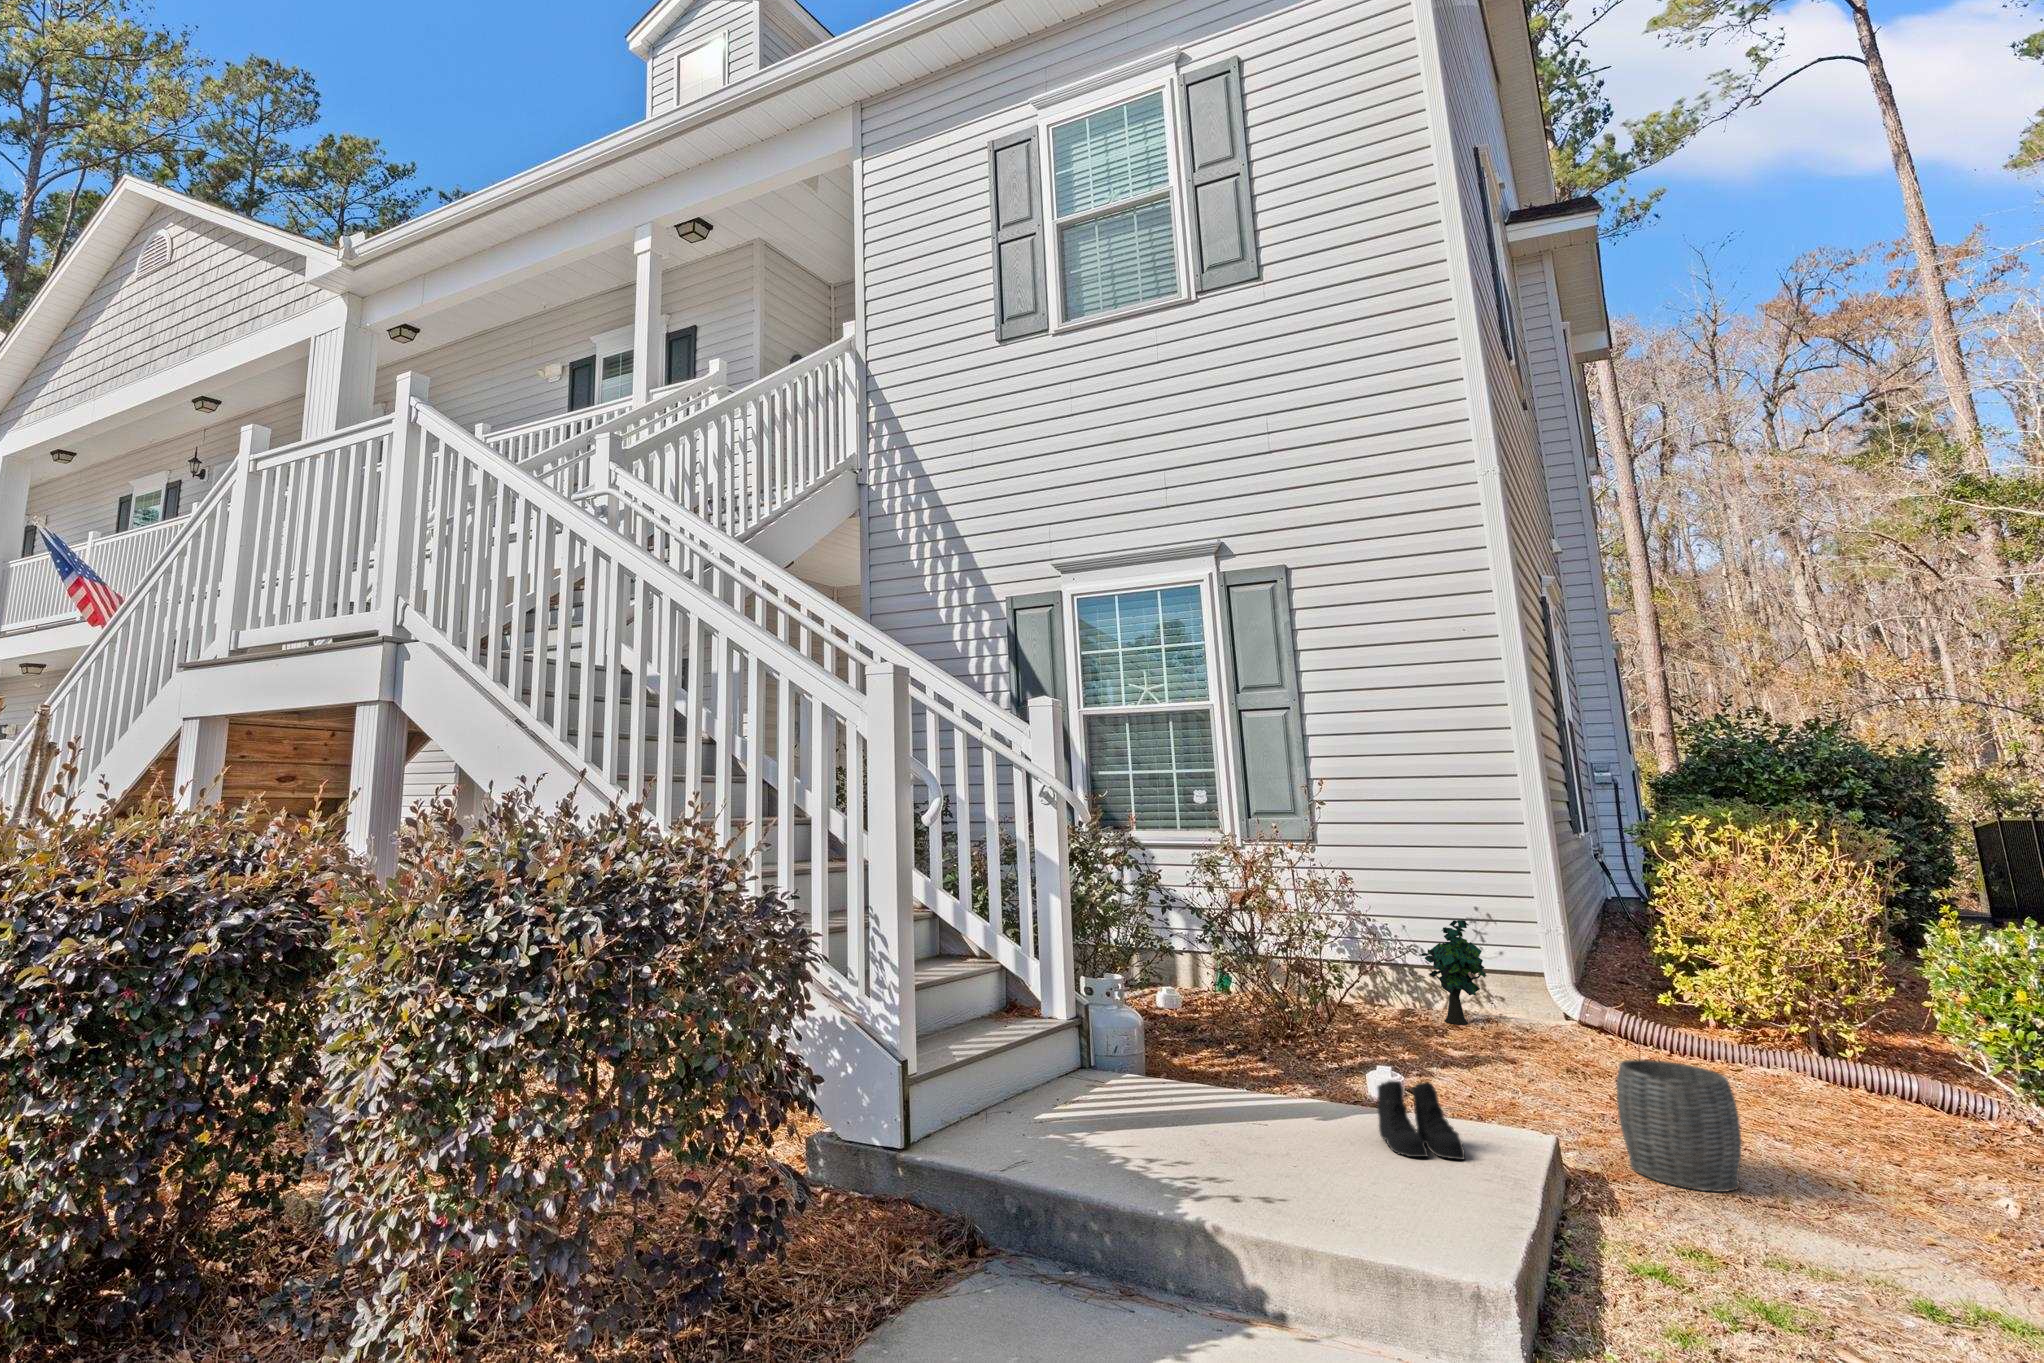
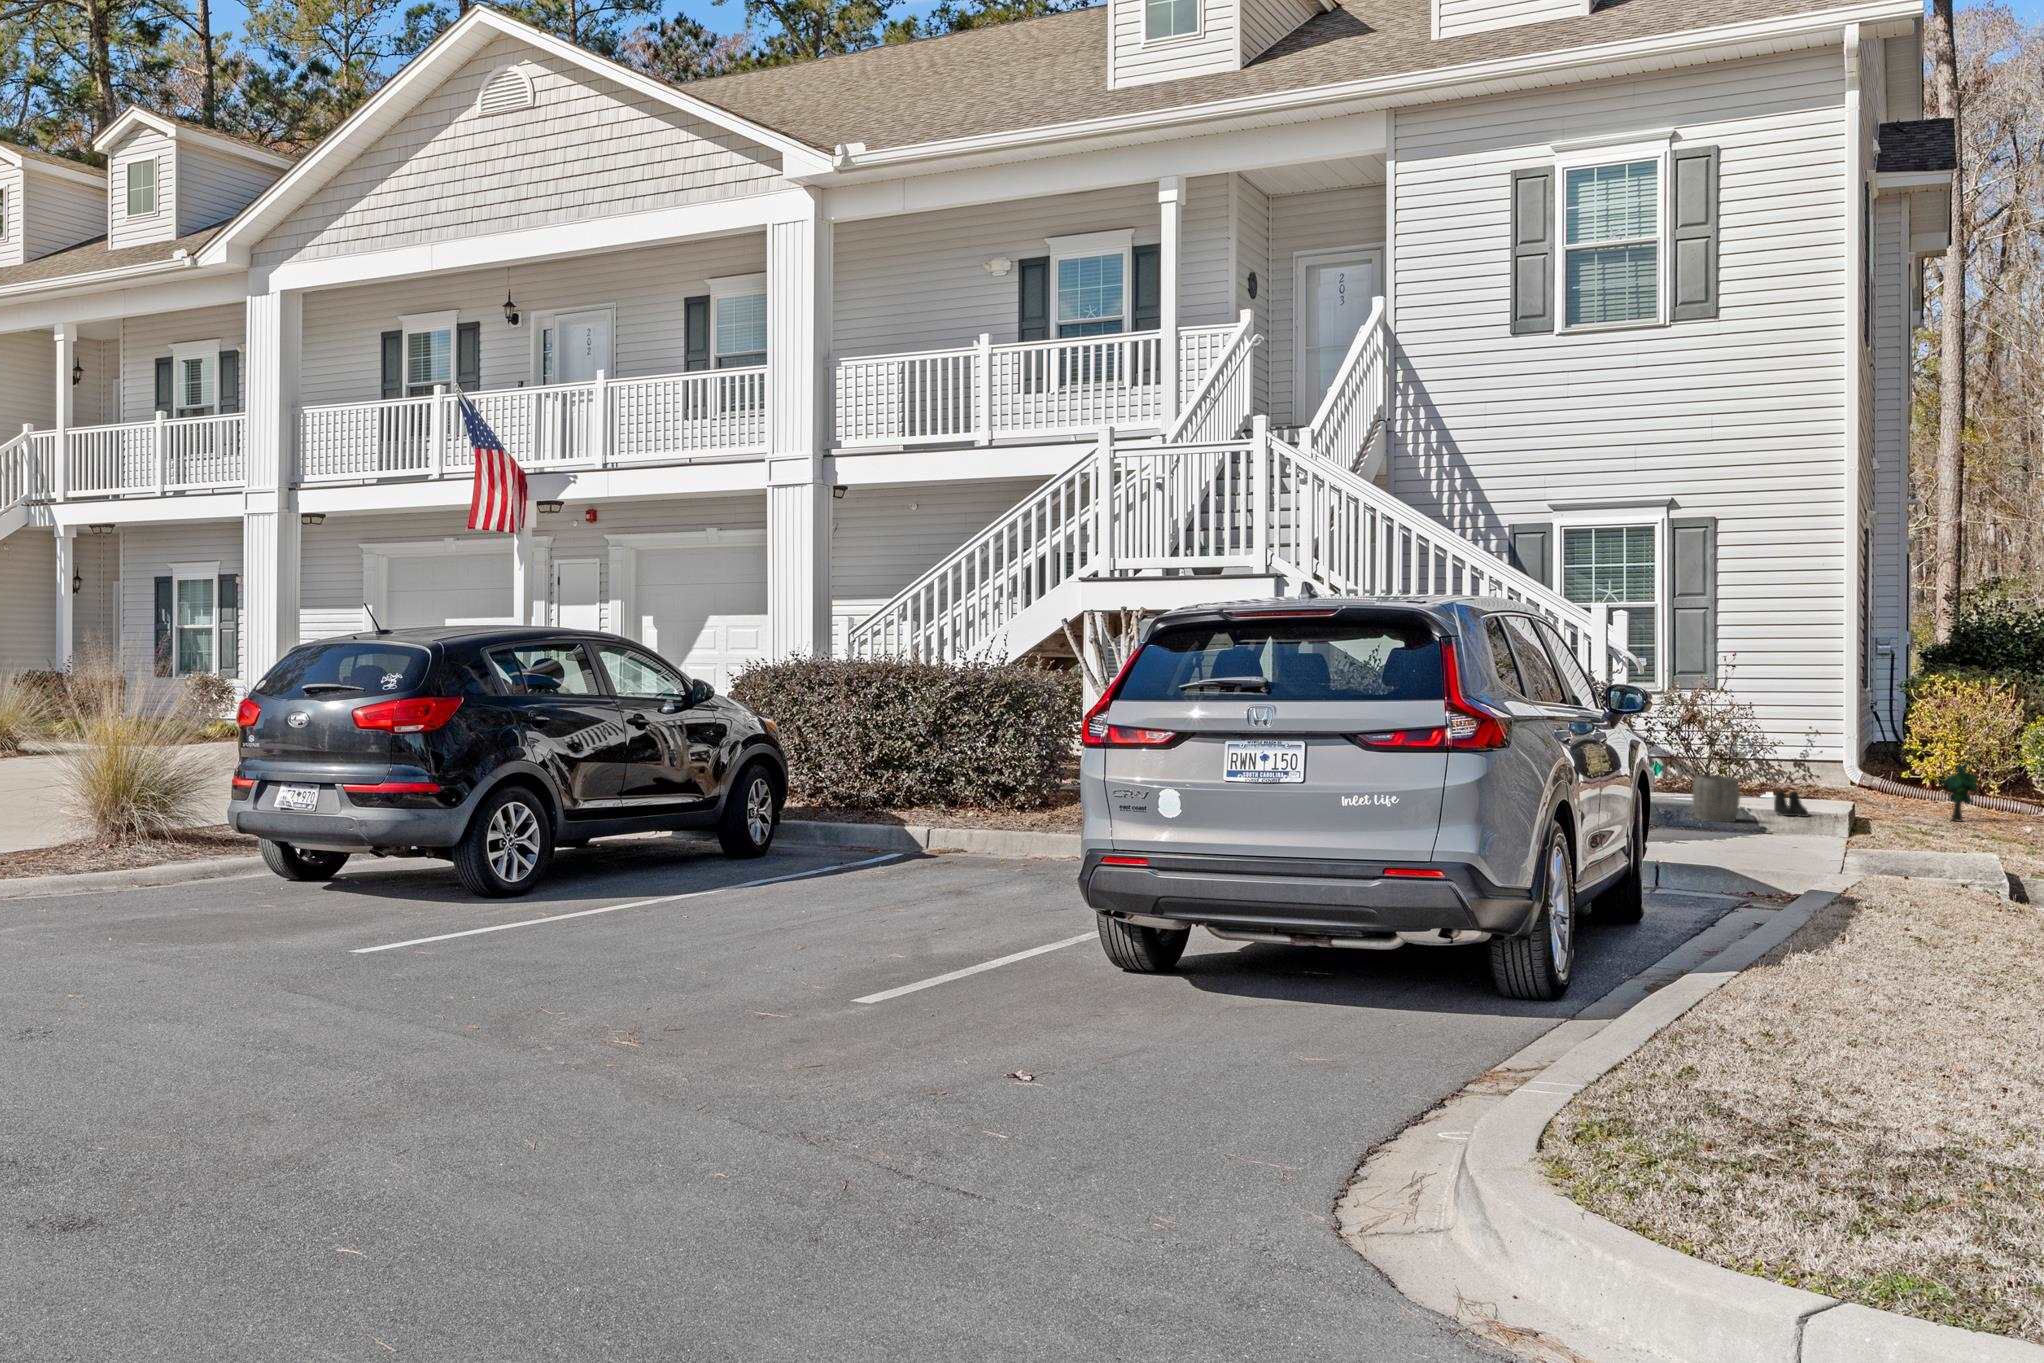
decorative plant: present [1419,920,1487,1025] -> present [1941,760,1978,822]
woven basket: present [1617,1060,1742,1192] -> present [1692,775,1740,822]

